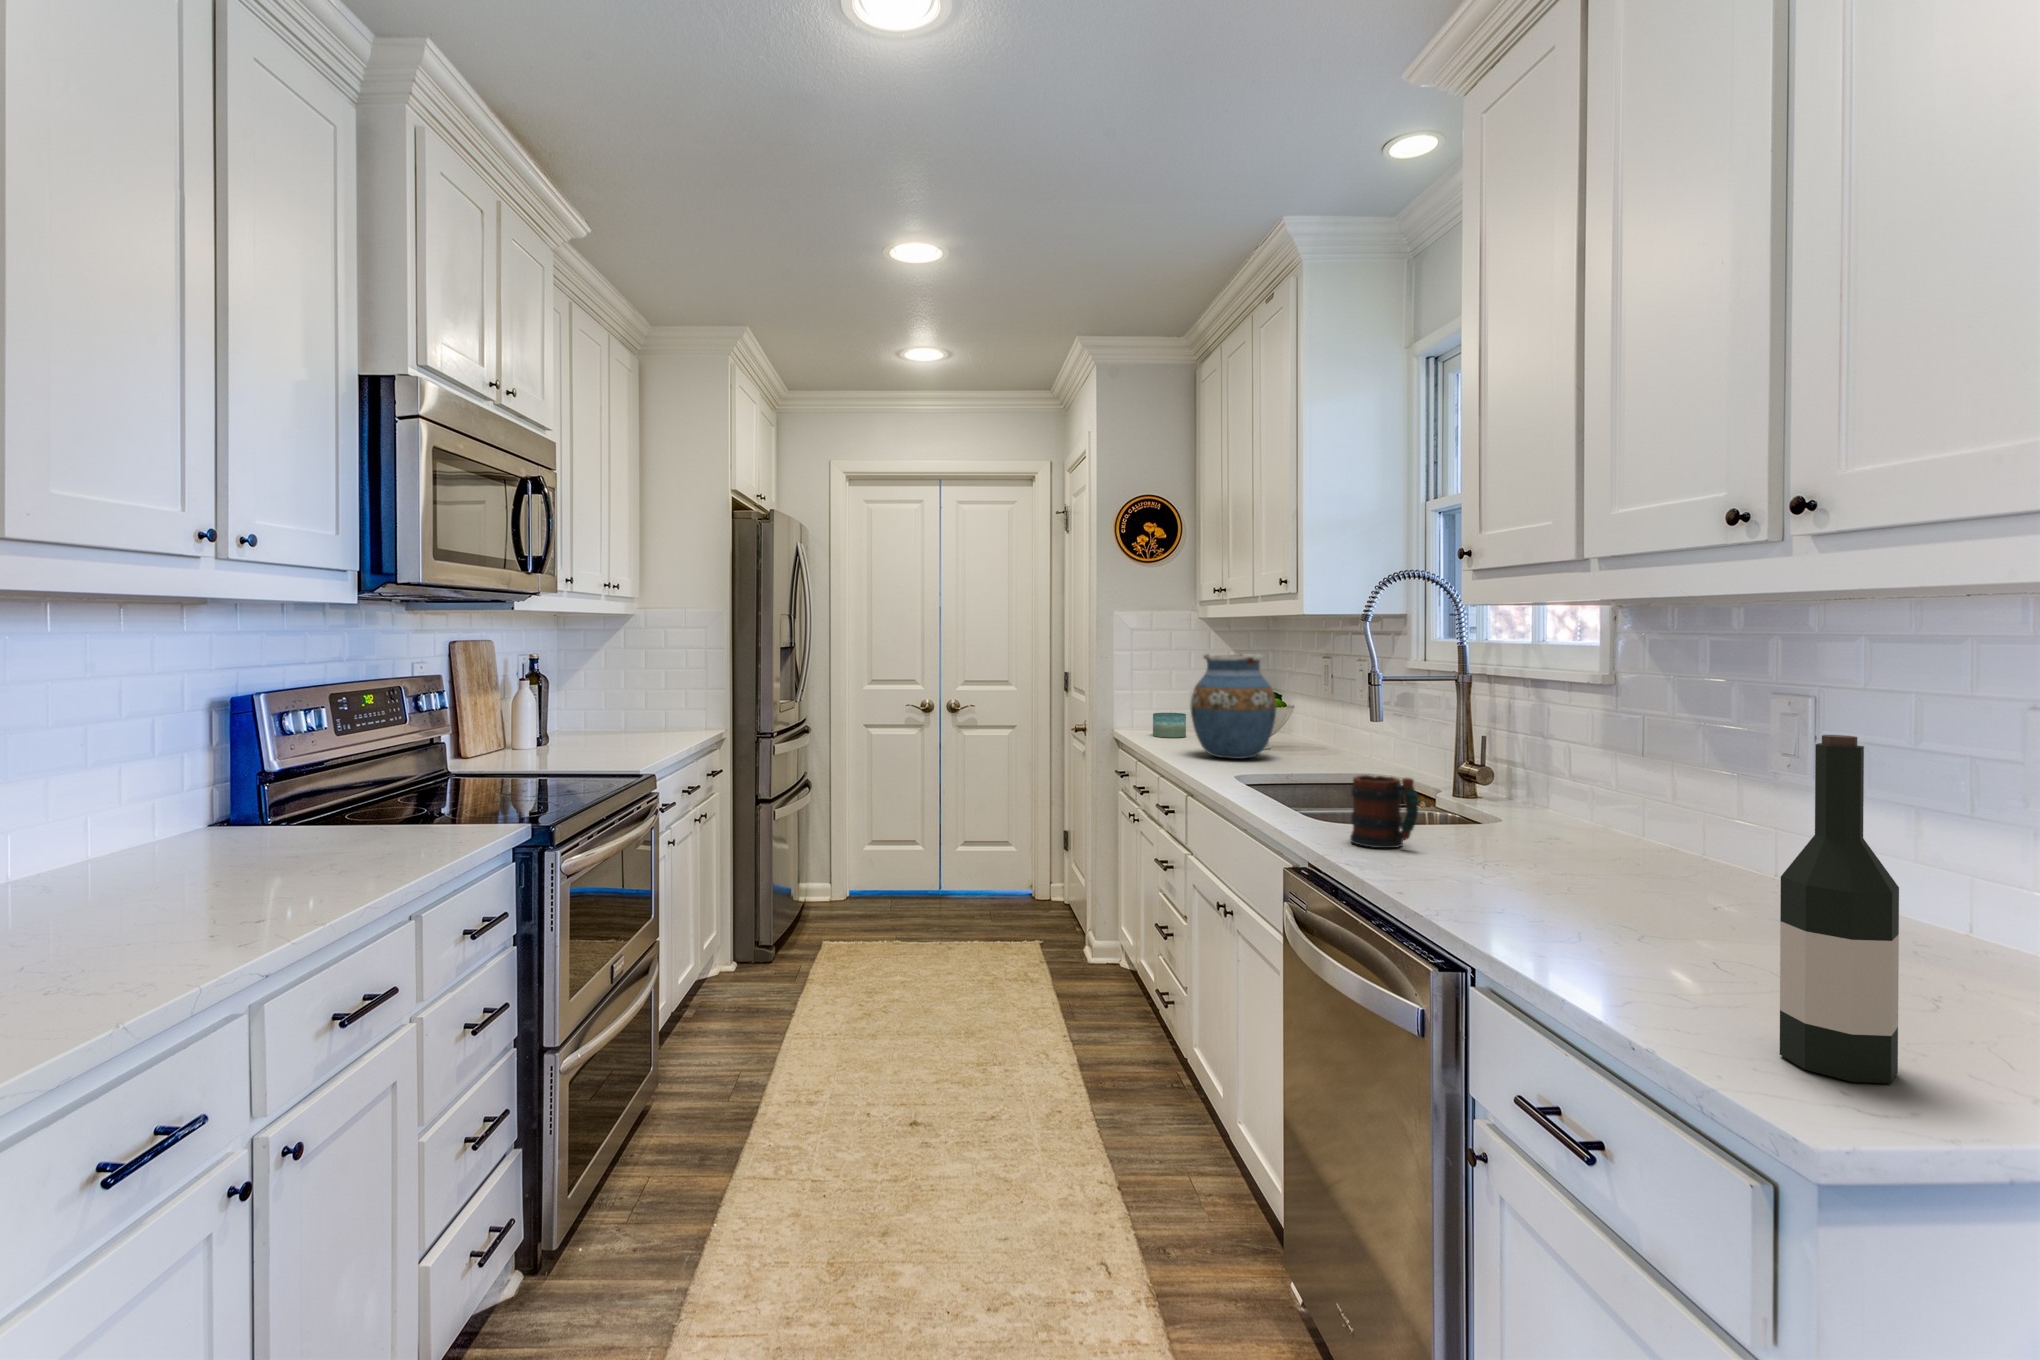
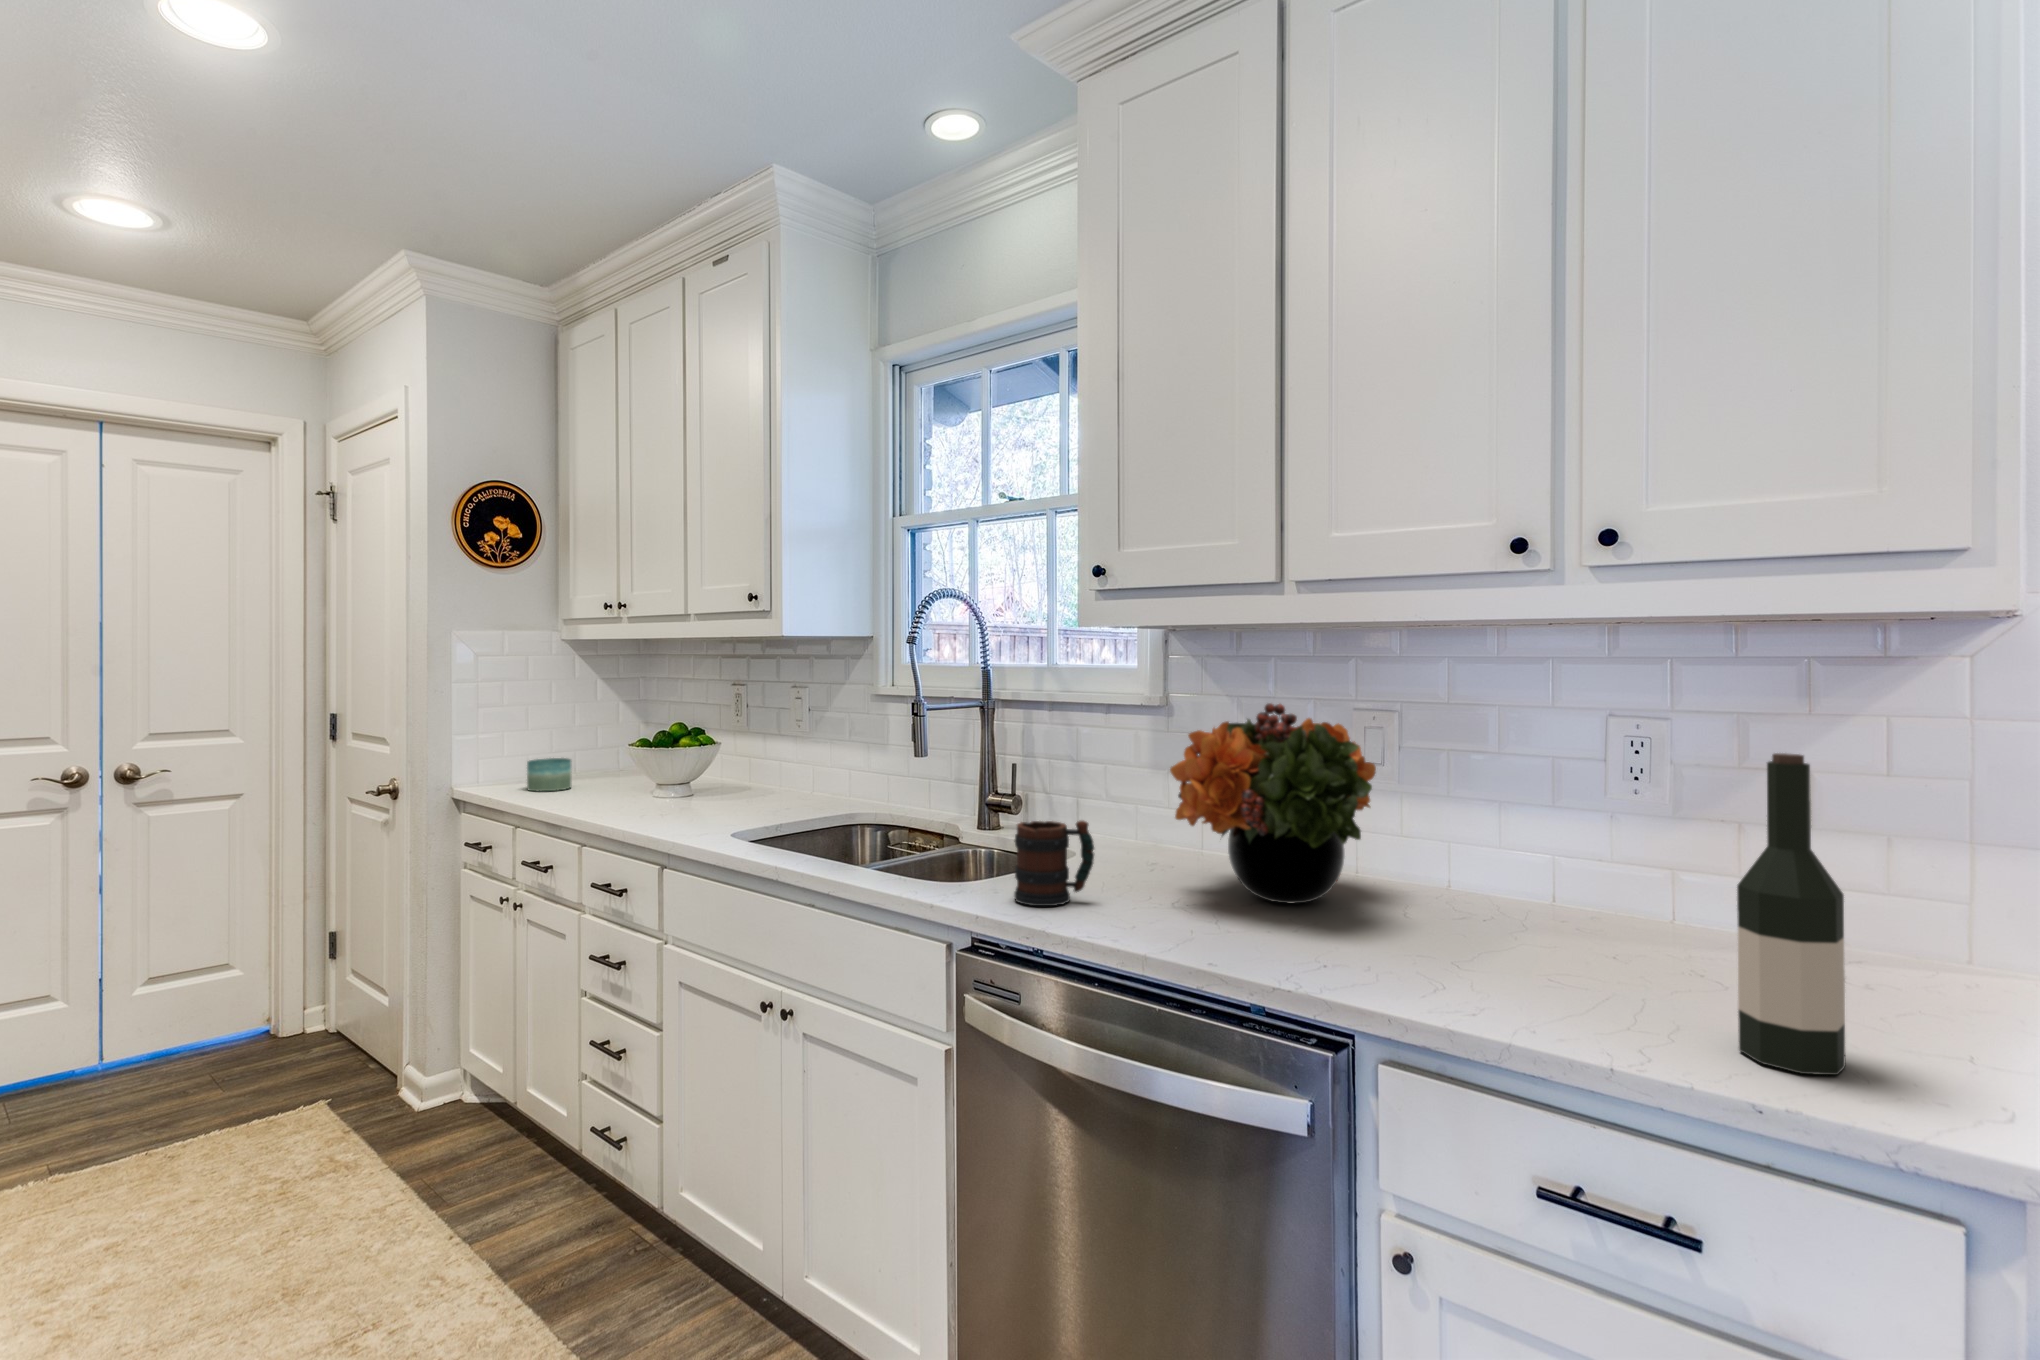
vase: present [1190,654,1276,759] -> none [624,682,729,811]
flower arrangement: none [1486,680,1750,885] -> present [1170,703,1376,903]

